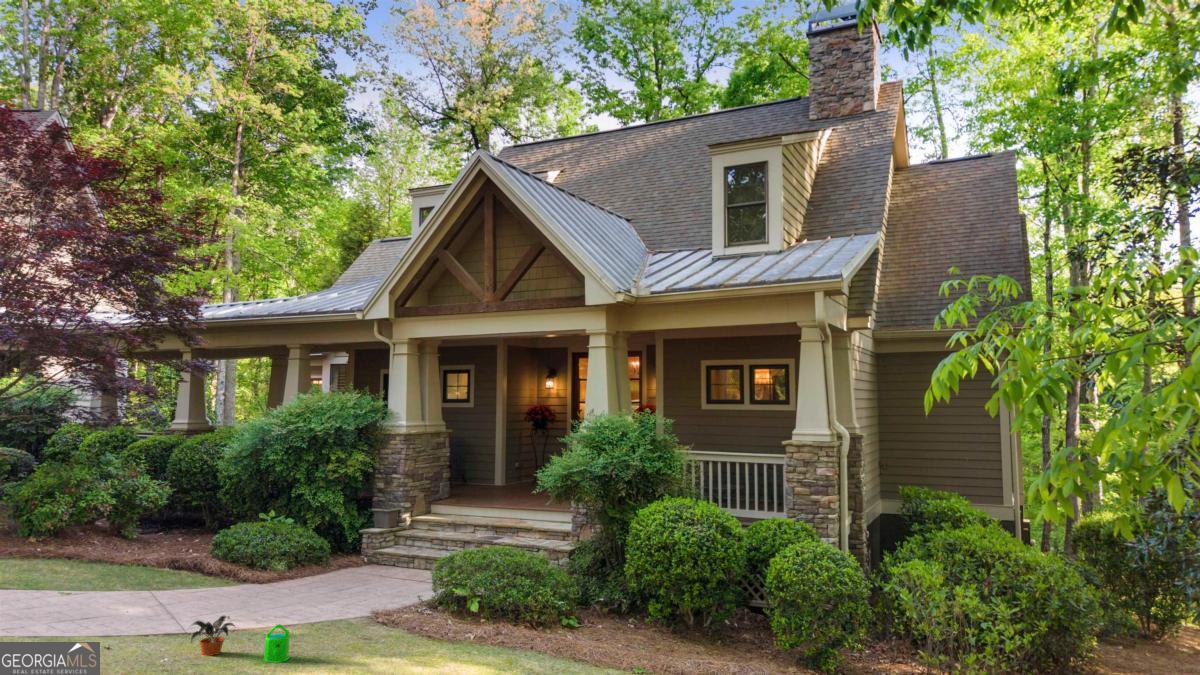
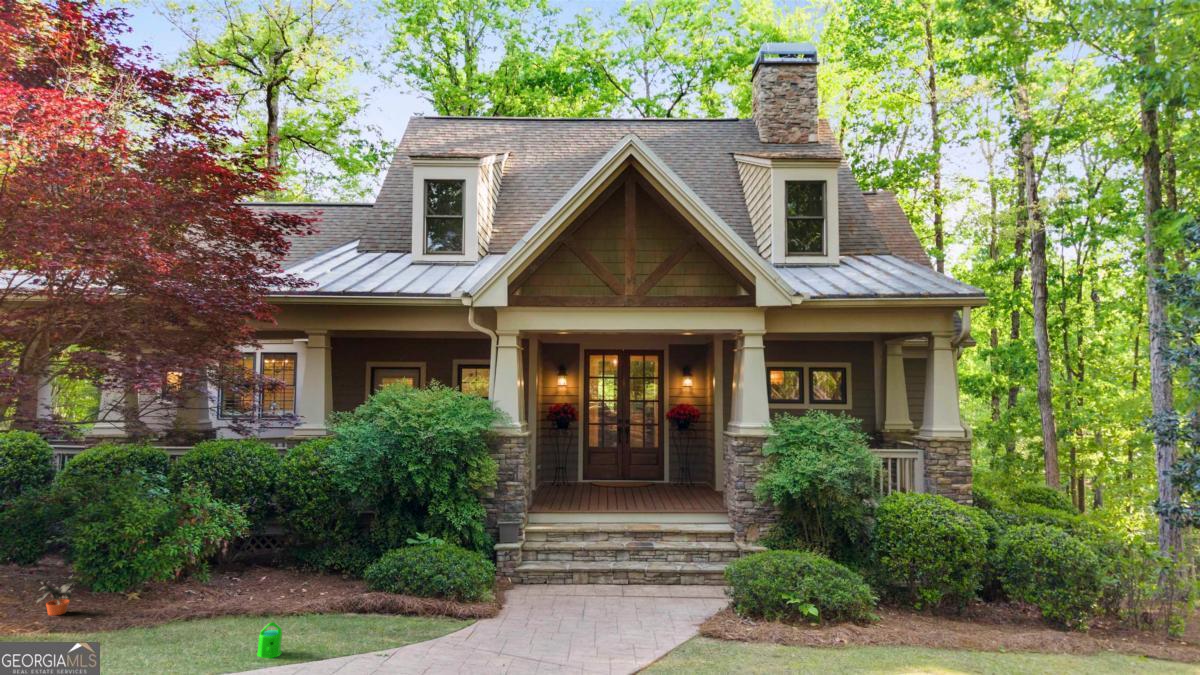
potted plant: present [191,616,235,656] -> present [36,582,80,616]

